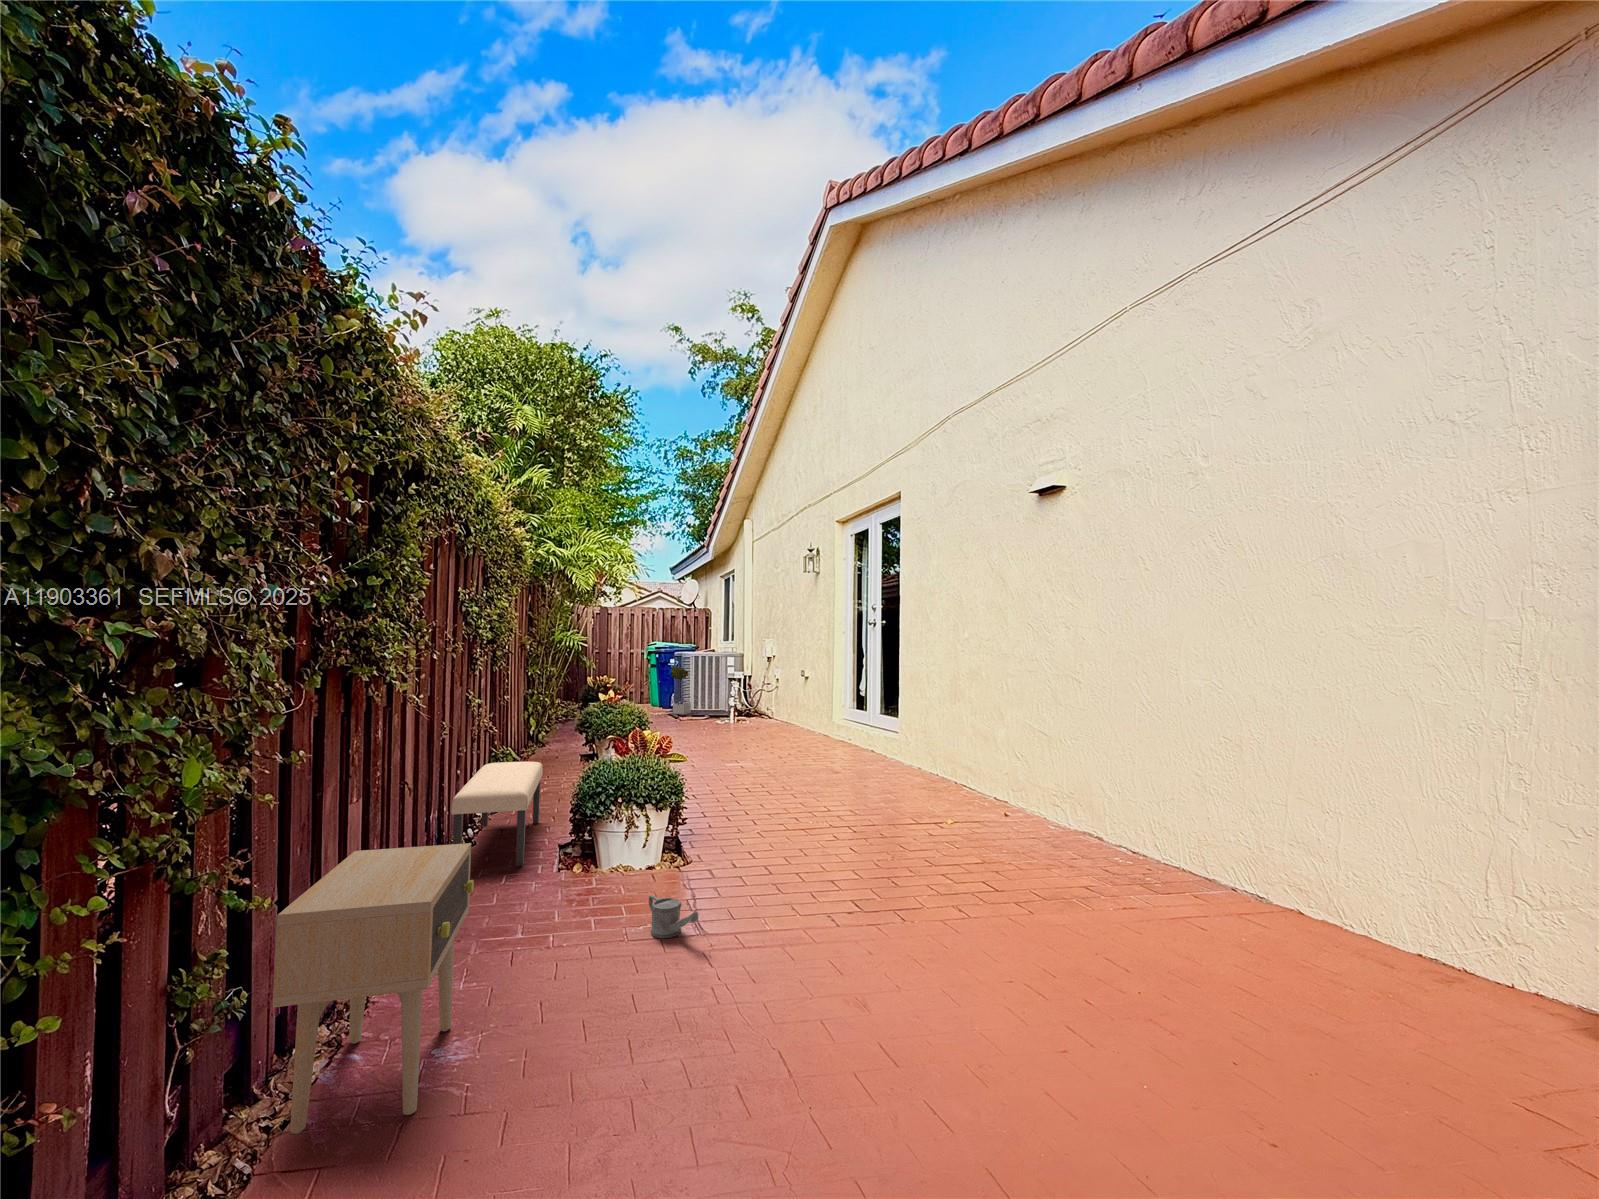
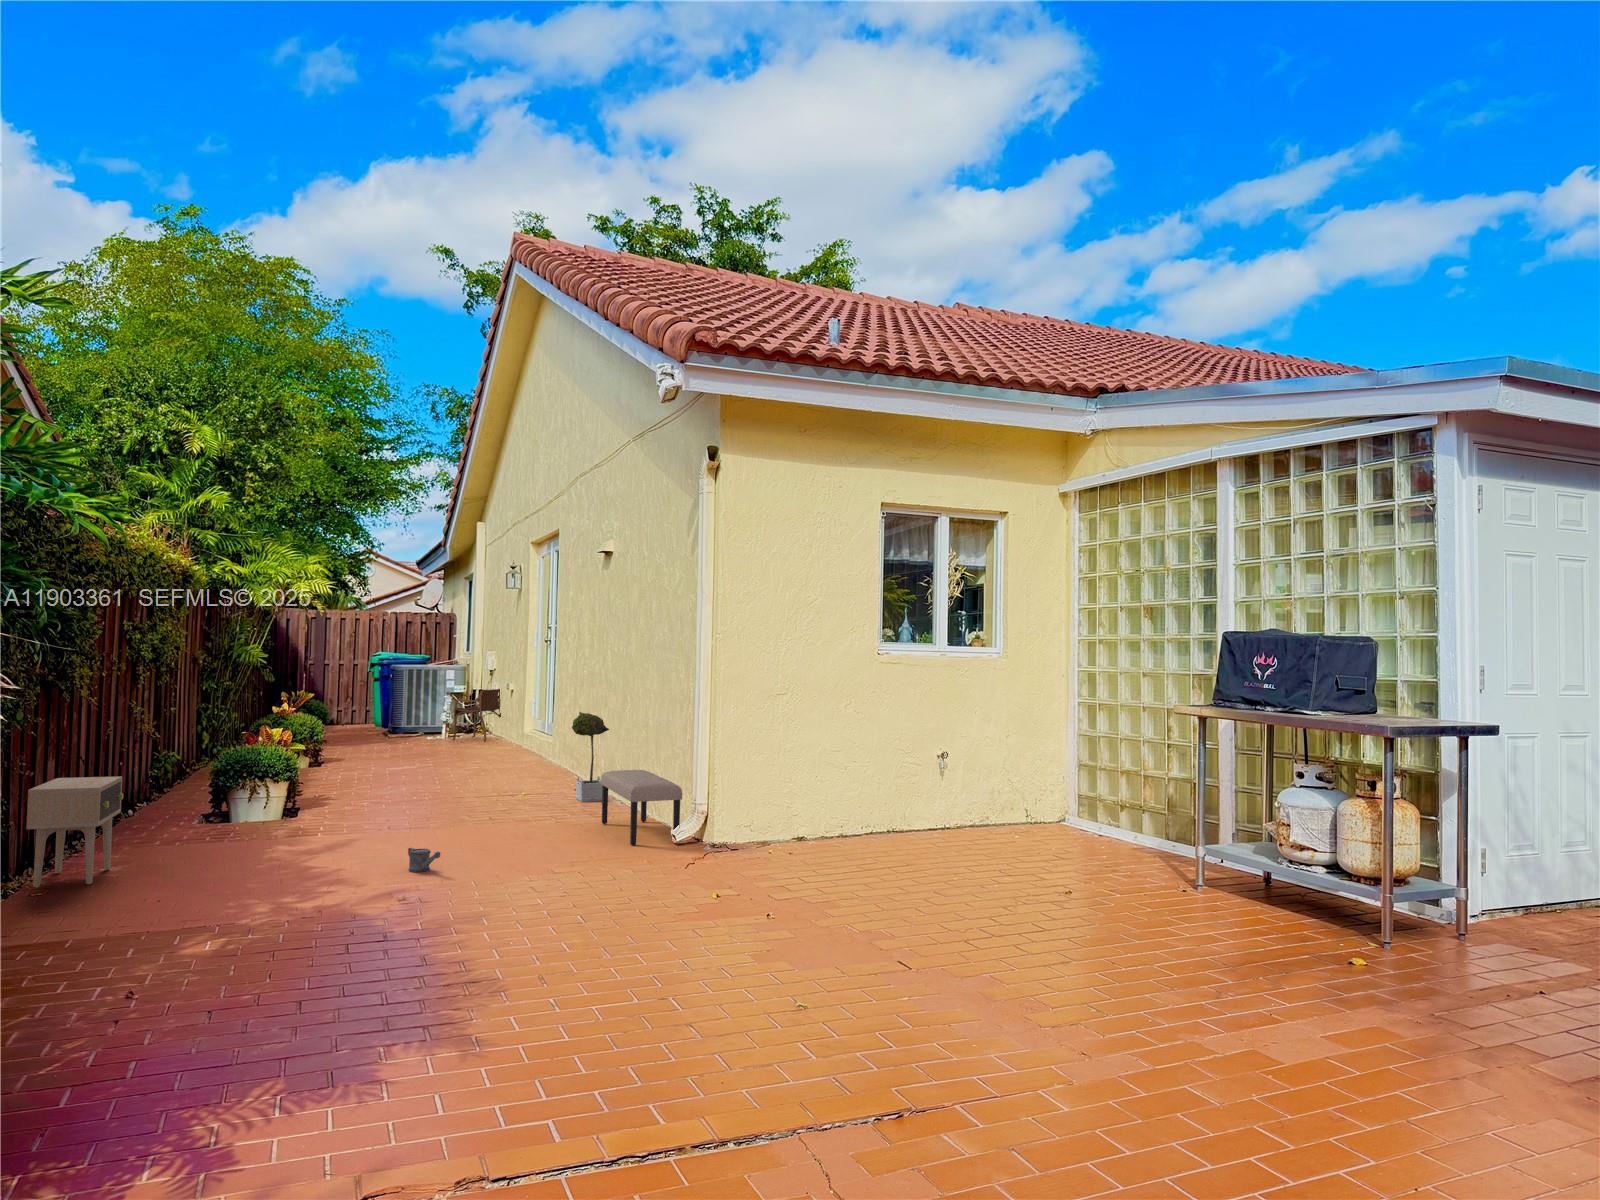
potted tree: present [670,666,691,714] -> present [572,712,609,802]
armchair: none [733,670,778,720] -> present [452,689,501,741]
bench: present [451,761,543,867] -> present [601,770,682,845]
watering can: present [649,895,698,938] -> present [408,848,440,872]

